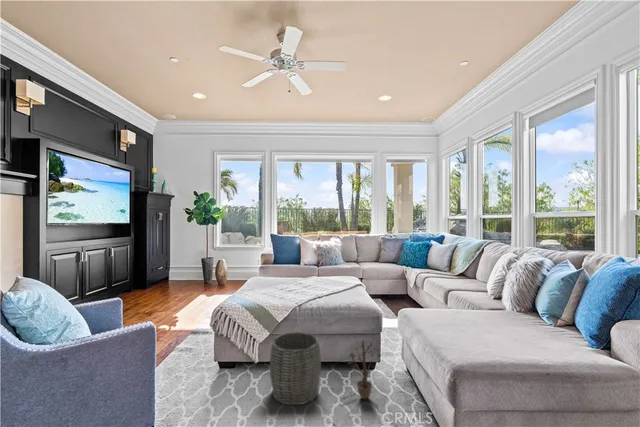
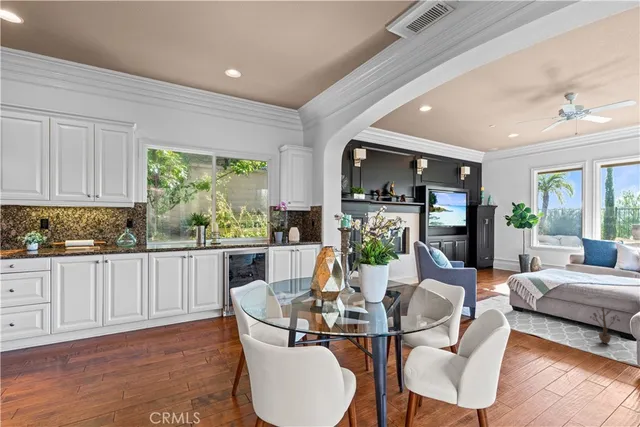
woven basket: present [270,332,321,405] -> none [538,296,575,333]

